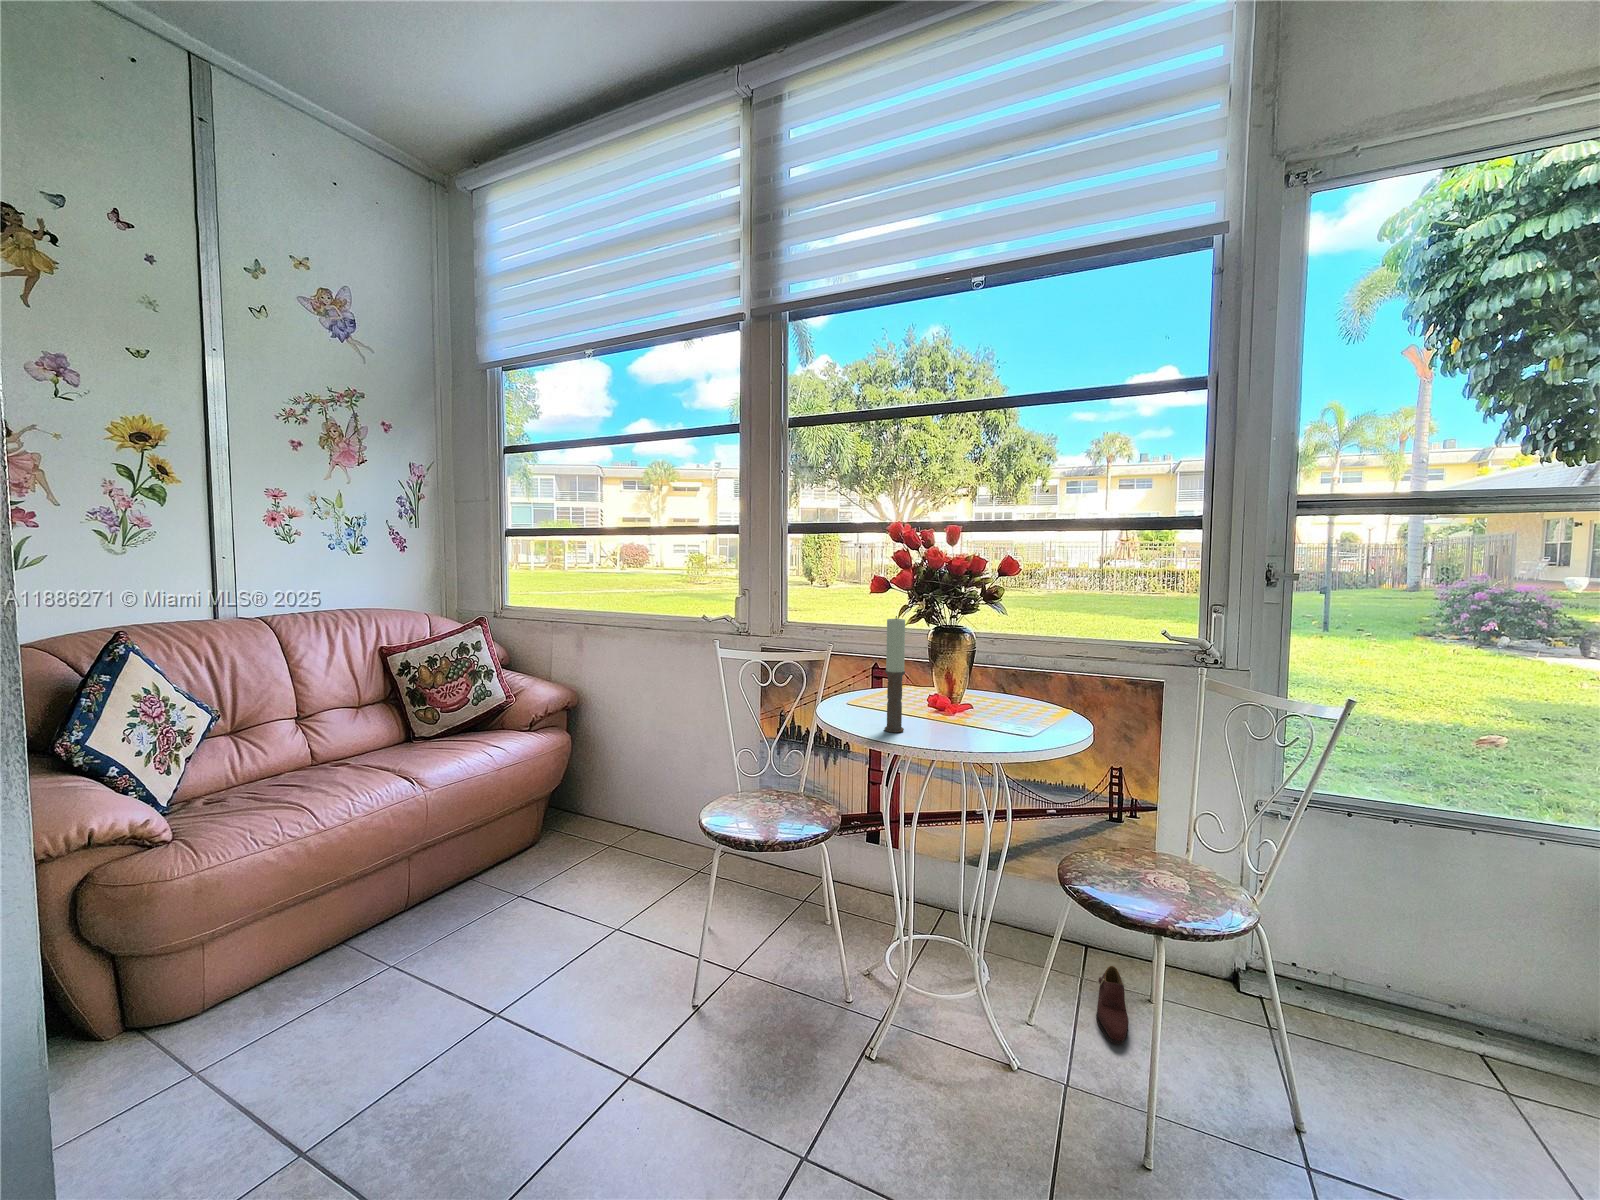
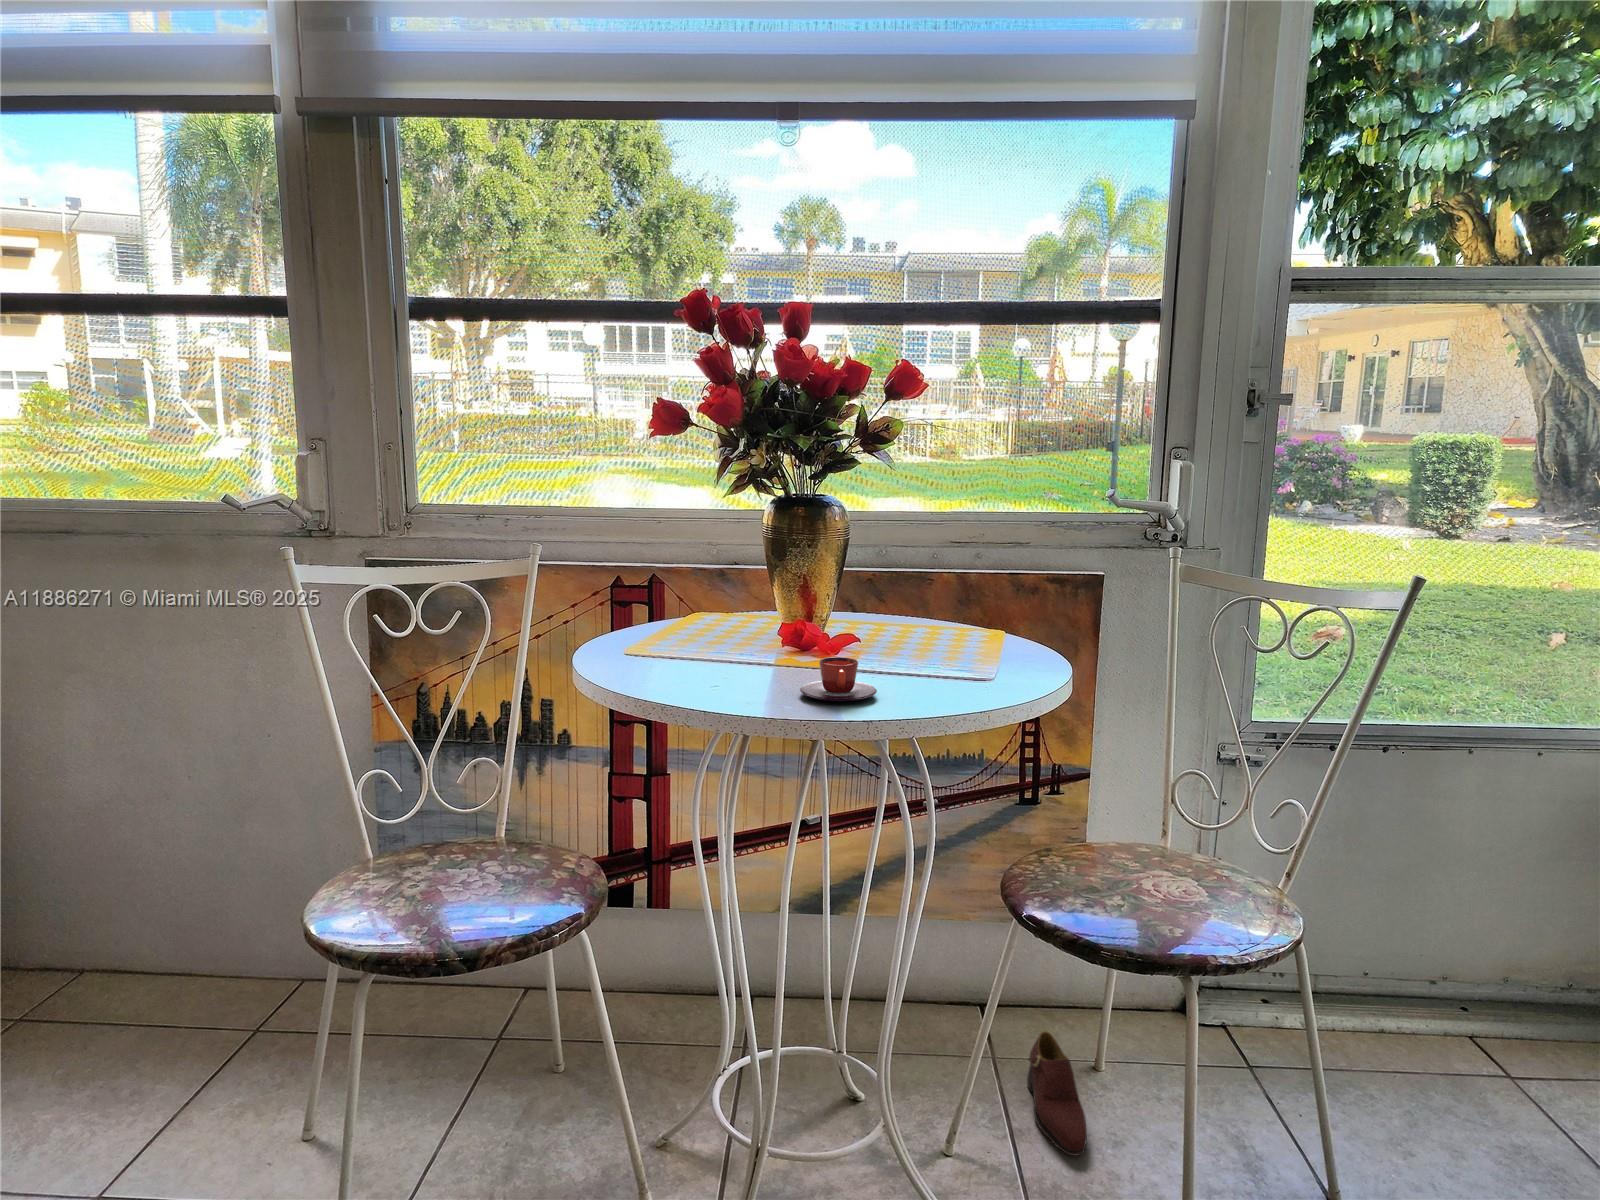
candle: present [884,616,905,732] -> none [705,462,744,699]
teacup: none [931,716,972,740] -> present [800,657,877,701]

